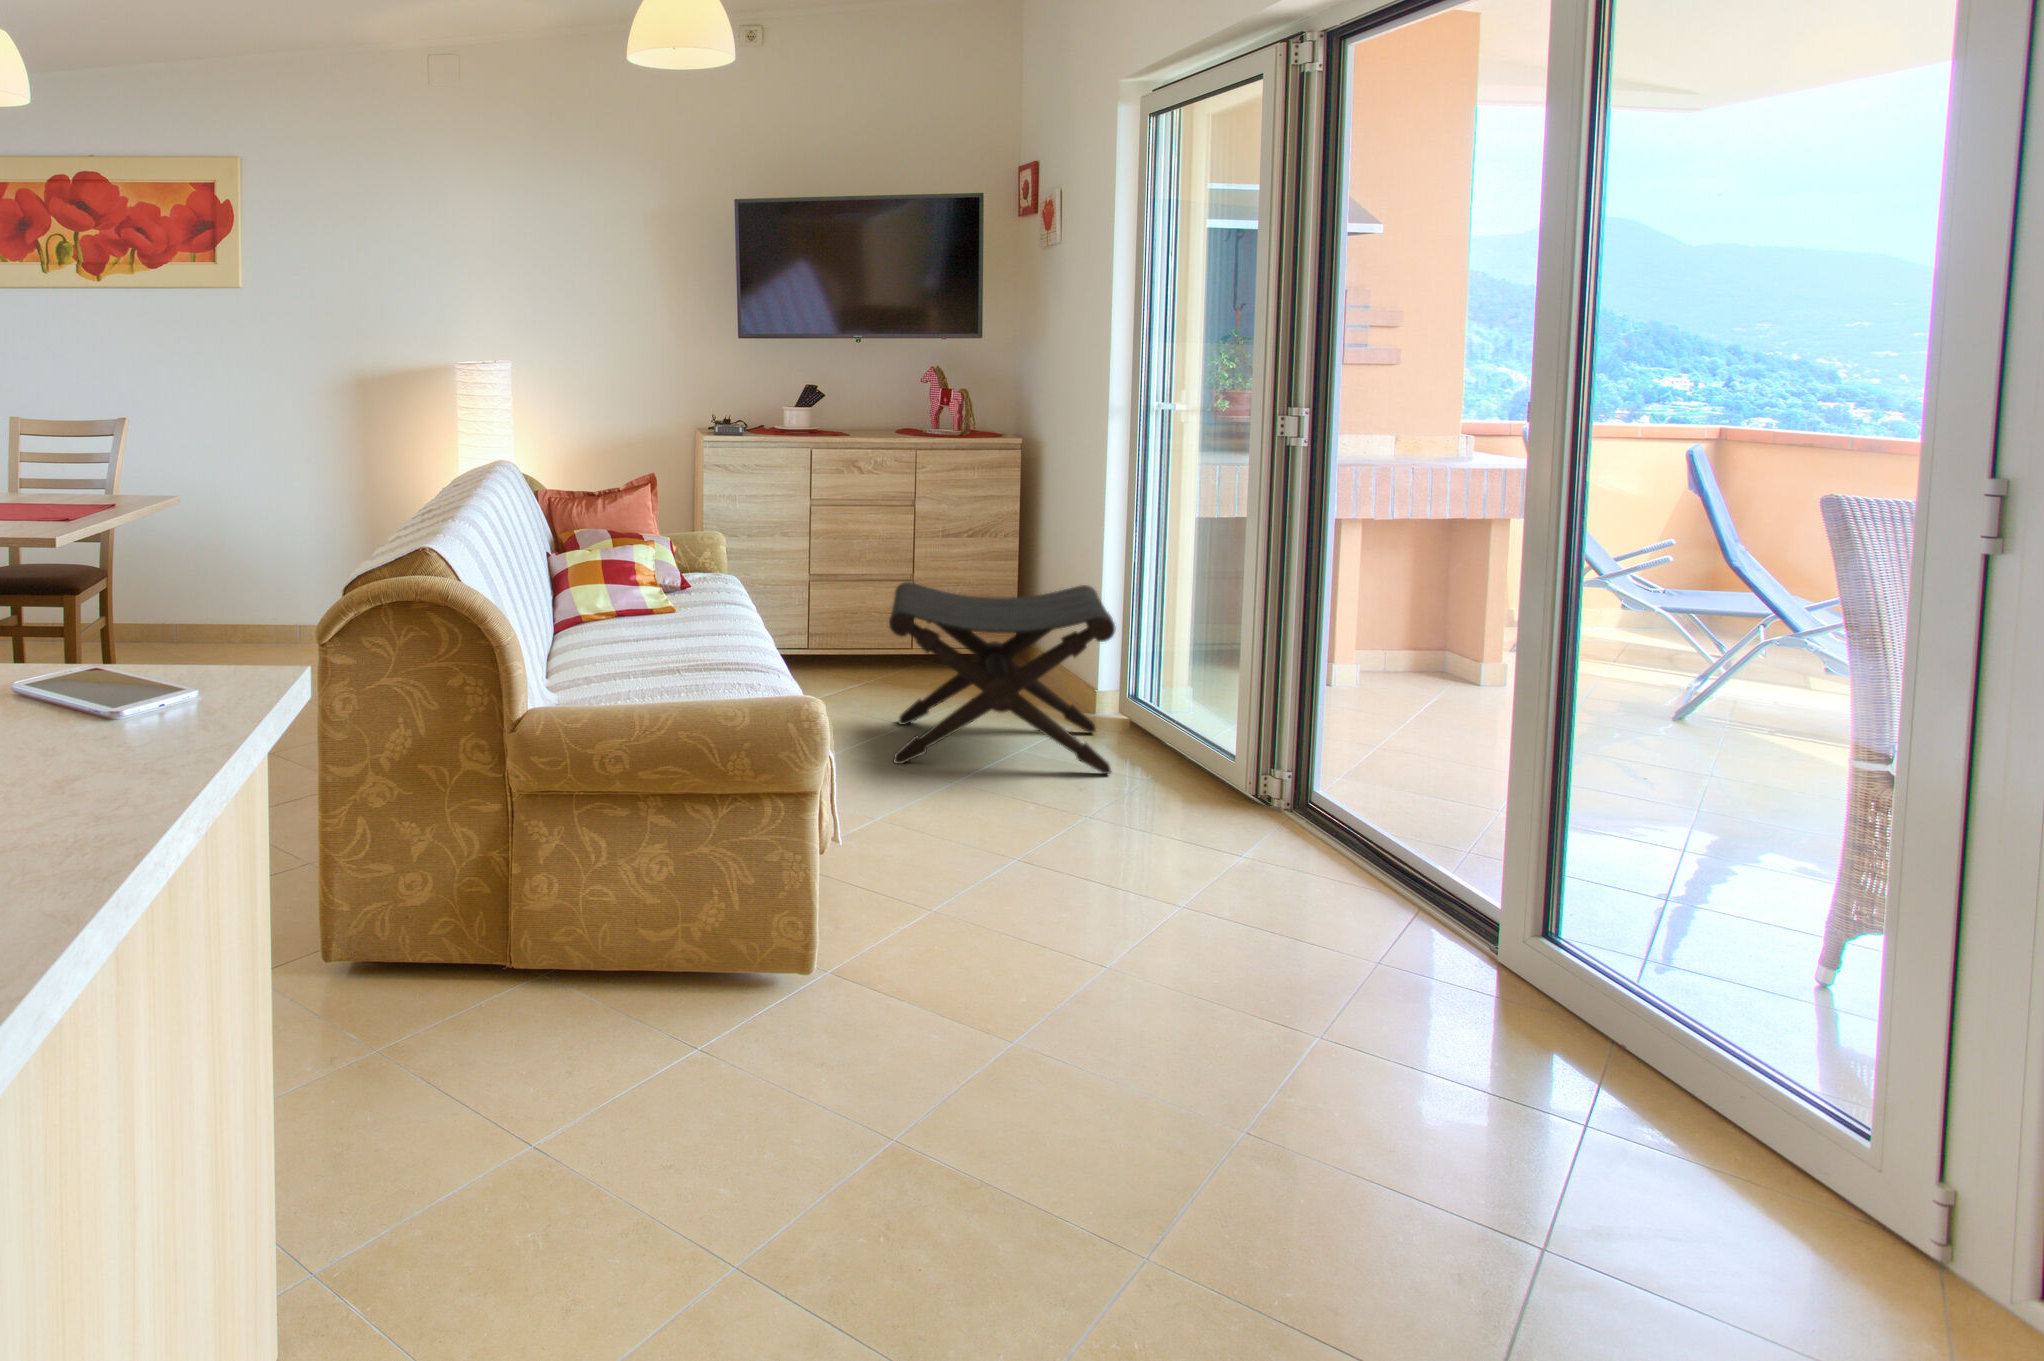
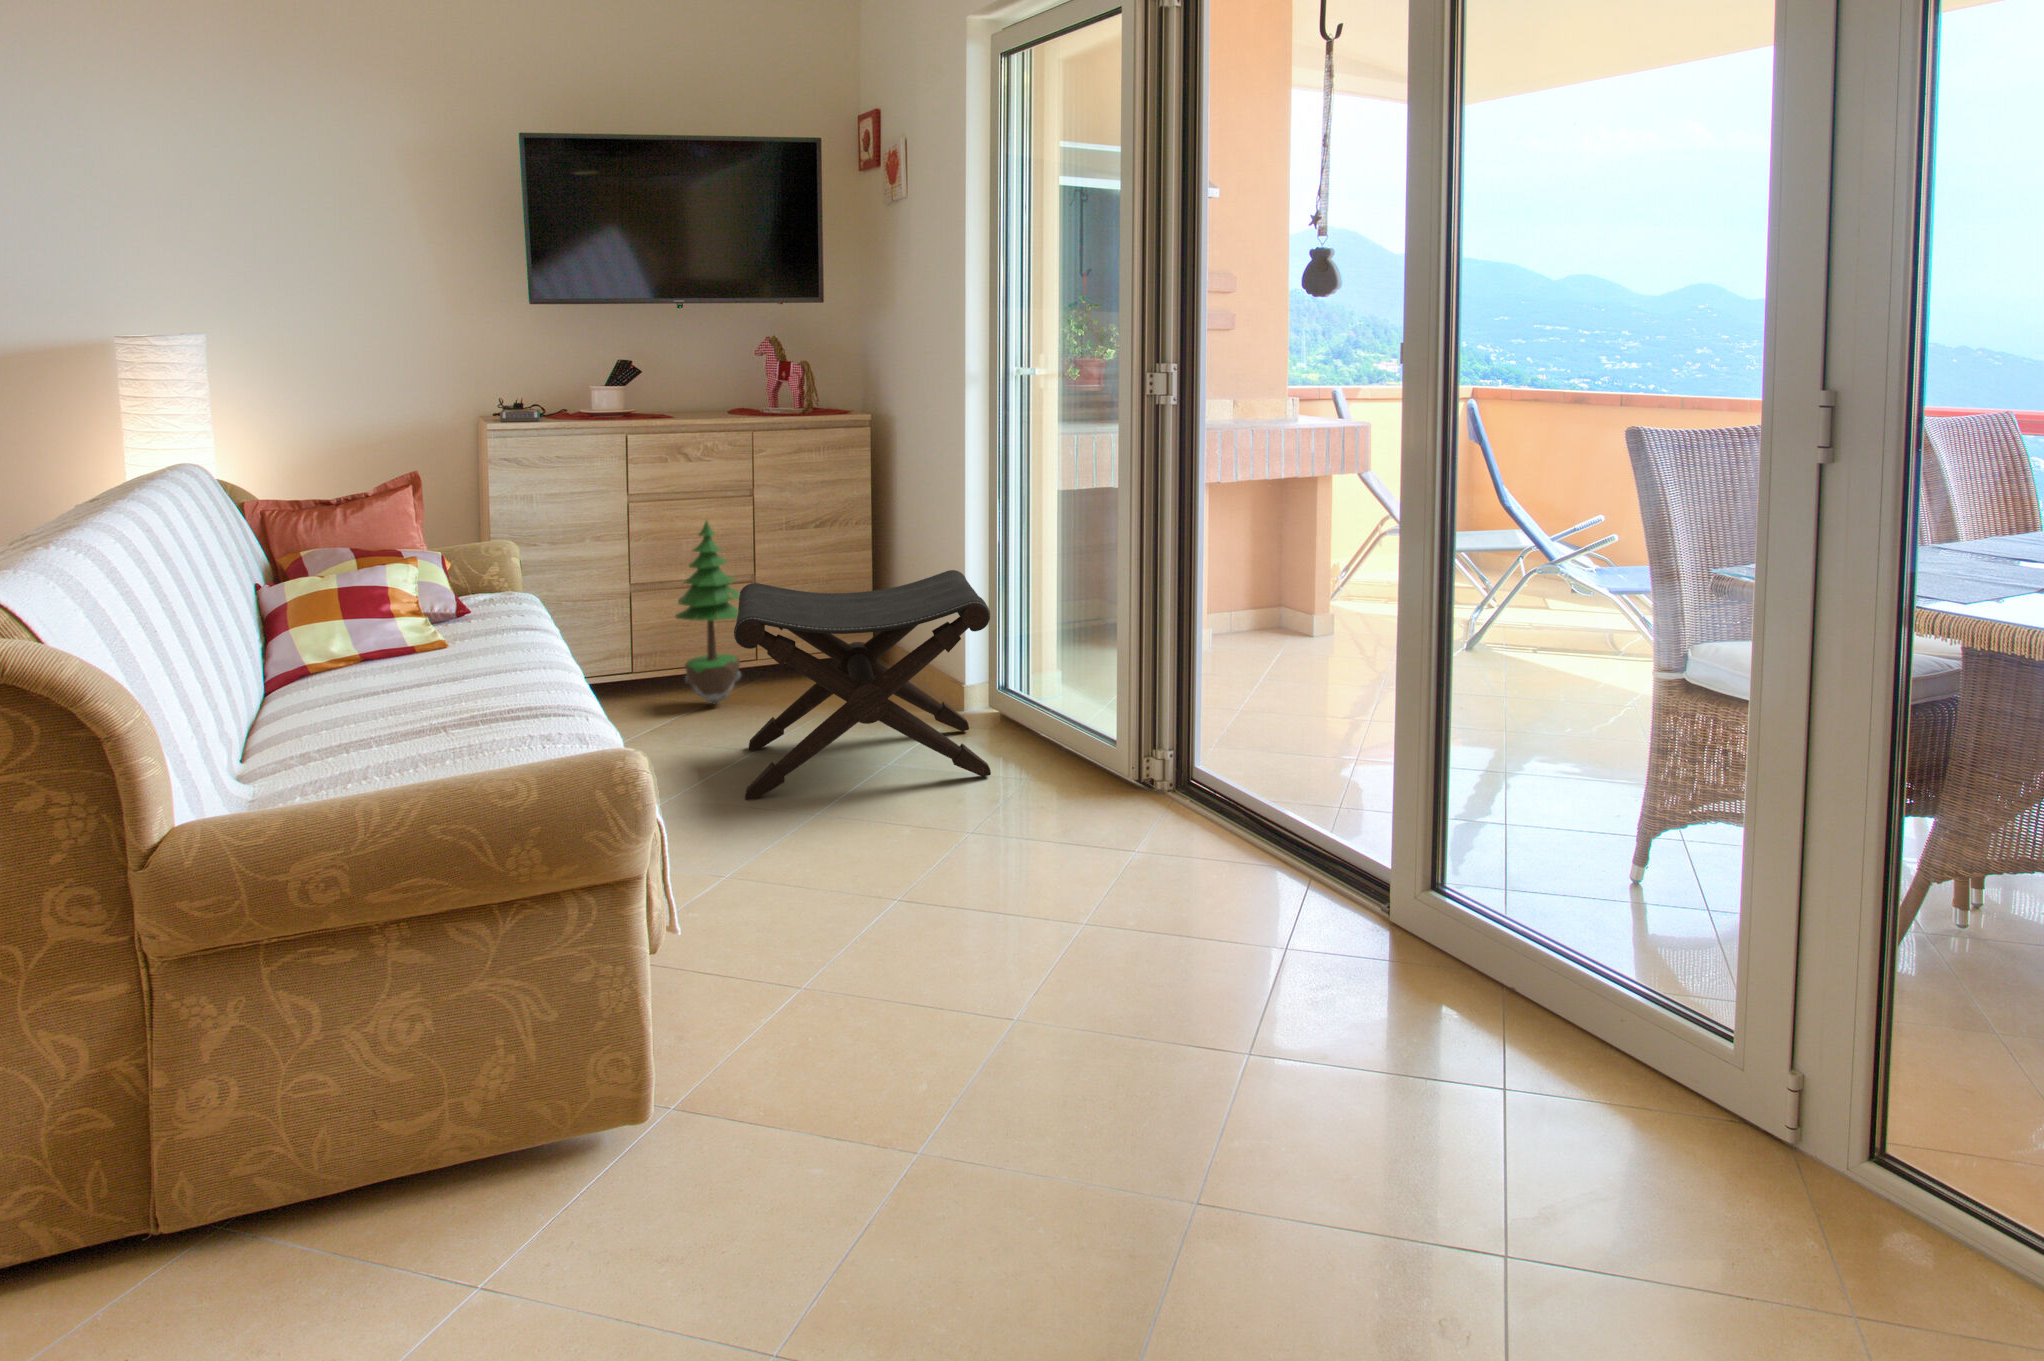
potted tree: none [842,524,900,683] -> present [675,521,741,704]

